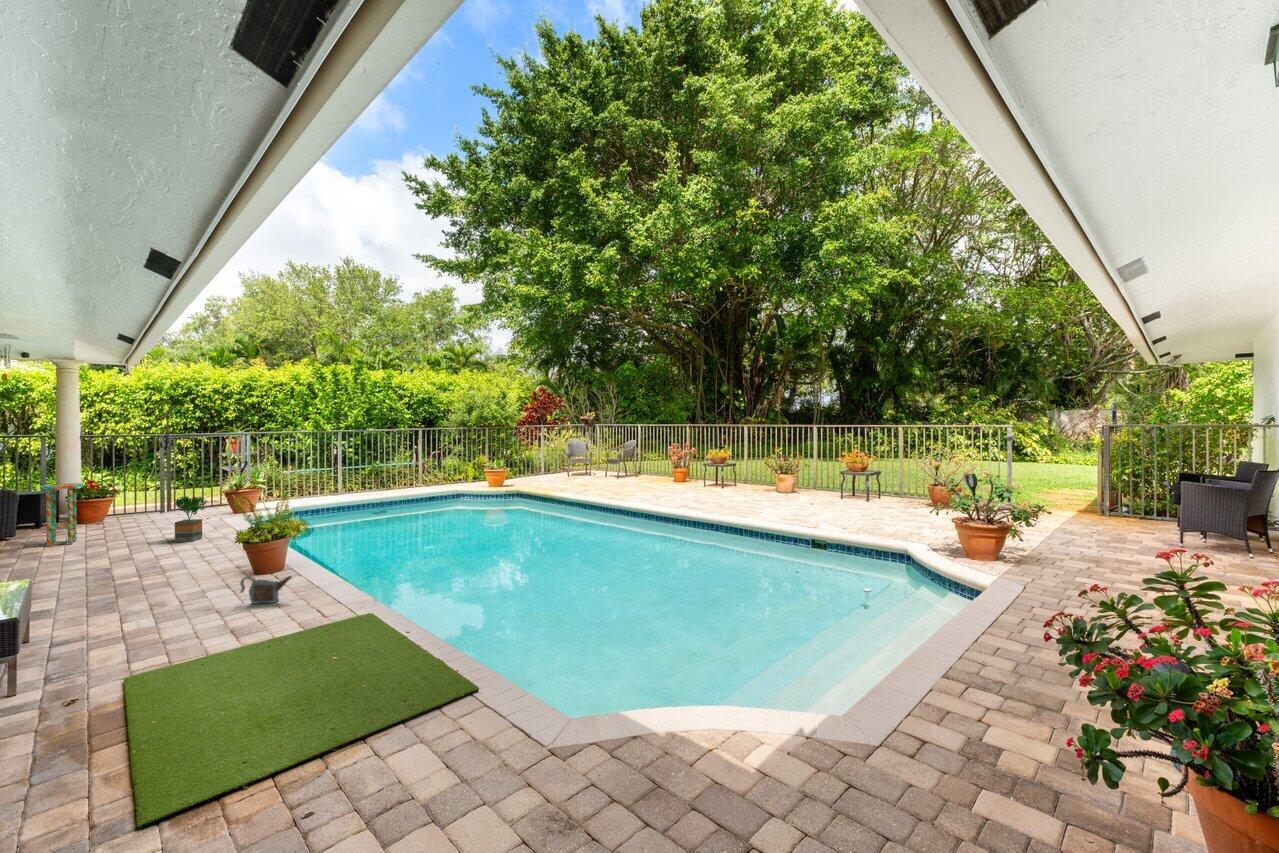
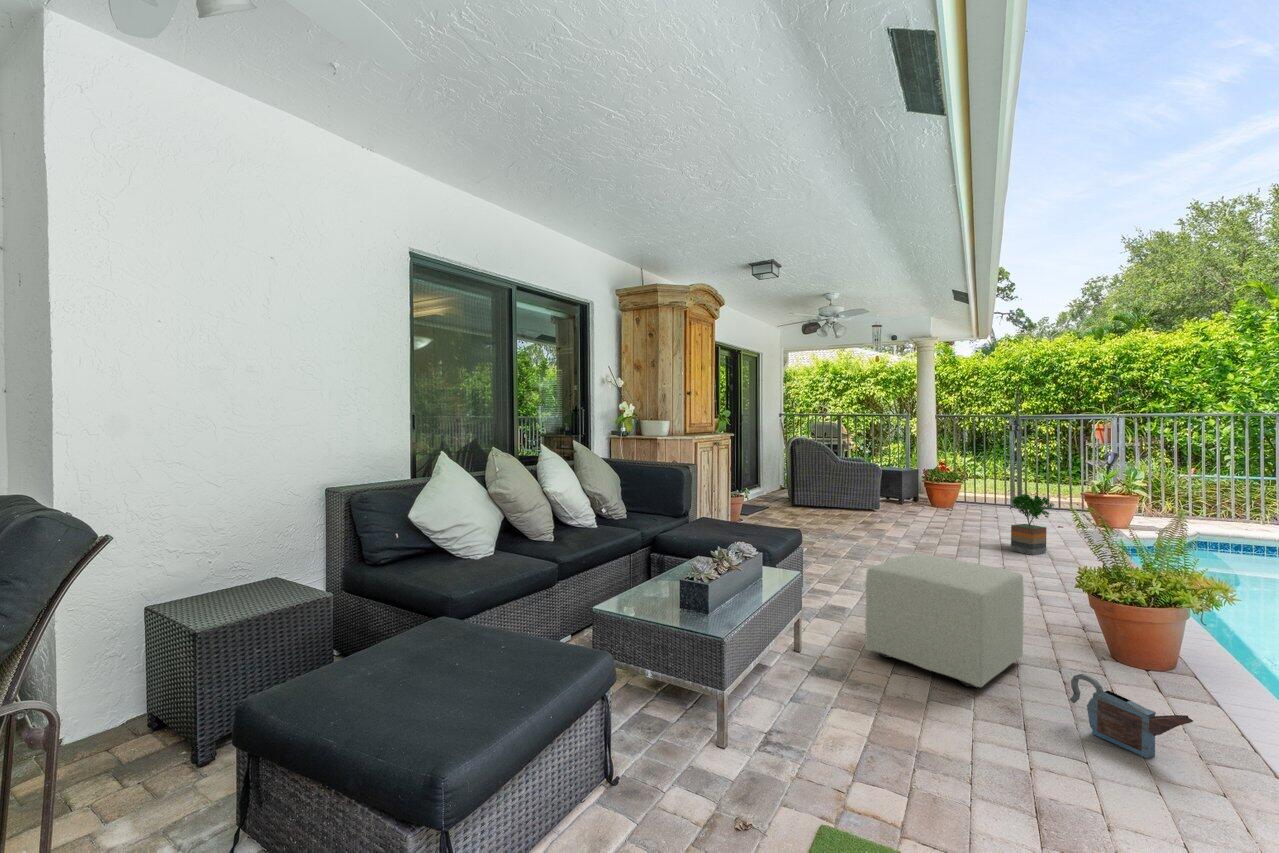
side table: present [40,483,83,546] -> none [891,464,926,528]
ottoman: none [95,539,208,618] -> present [865,553,1024,687]

